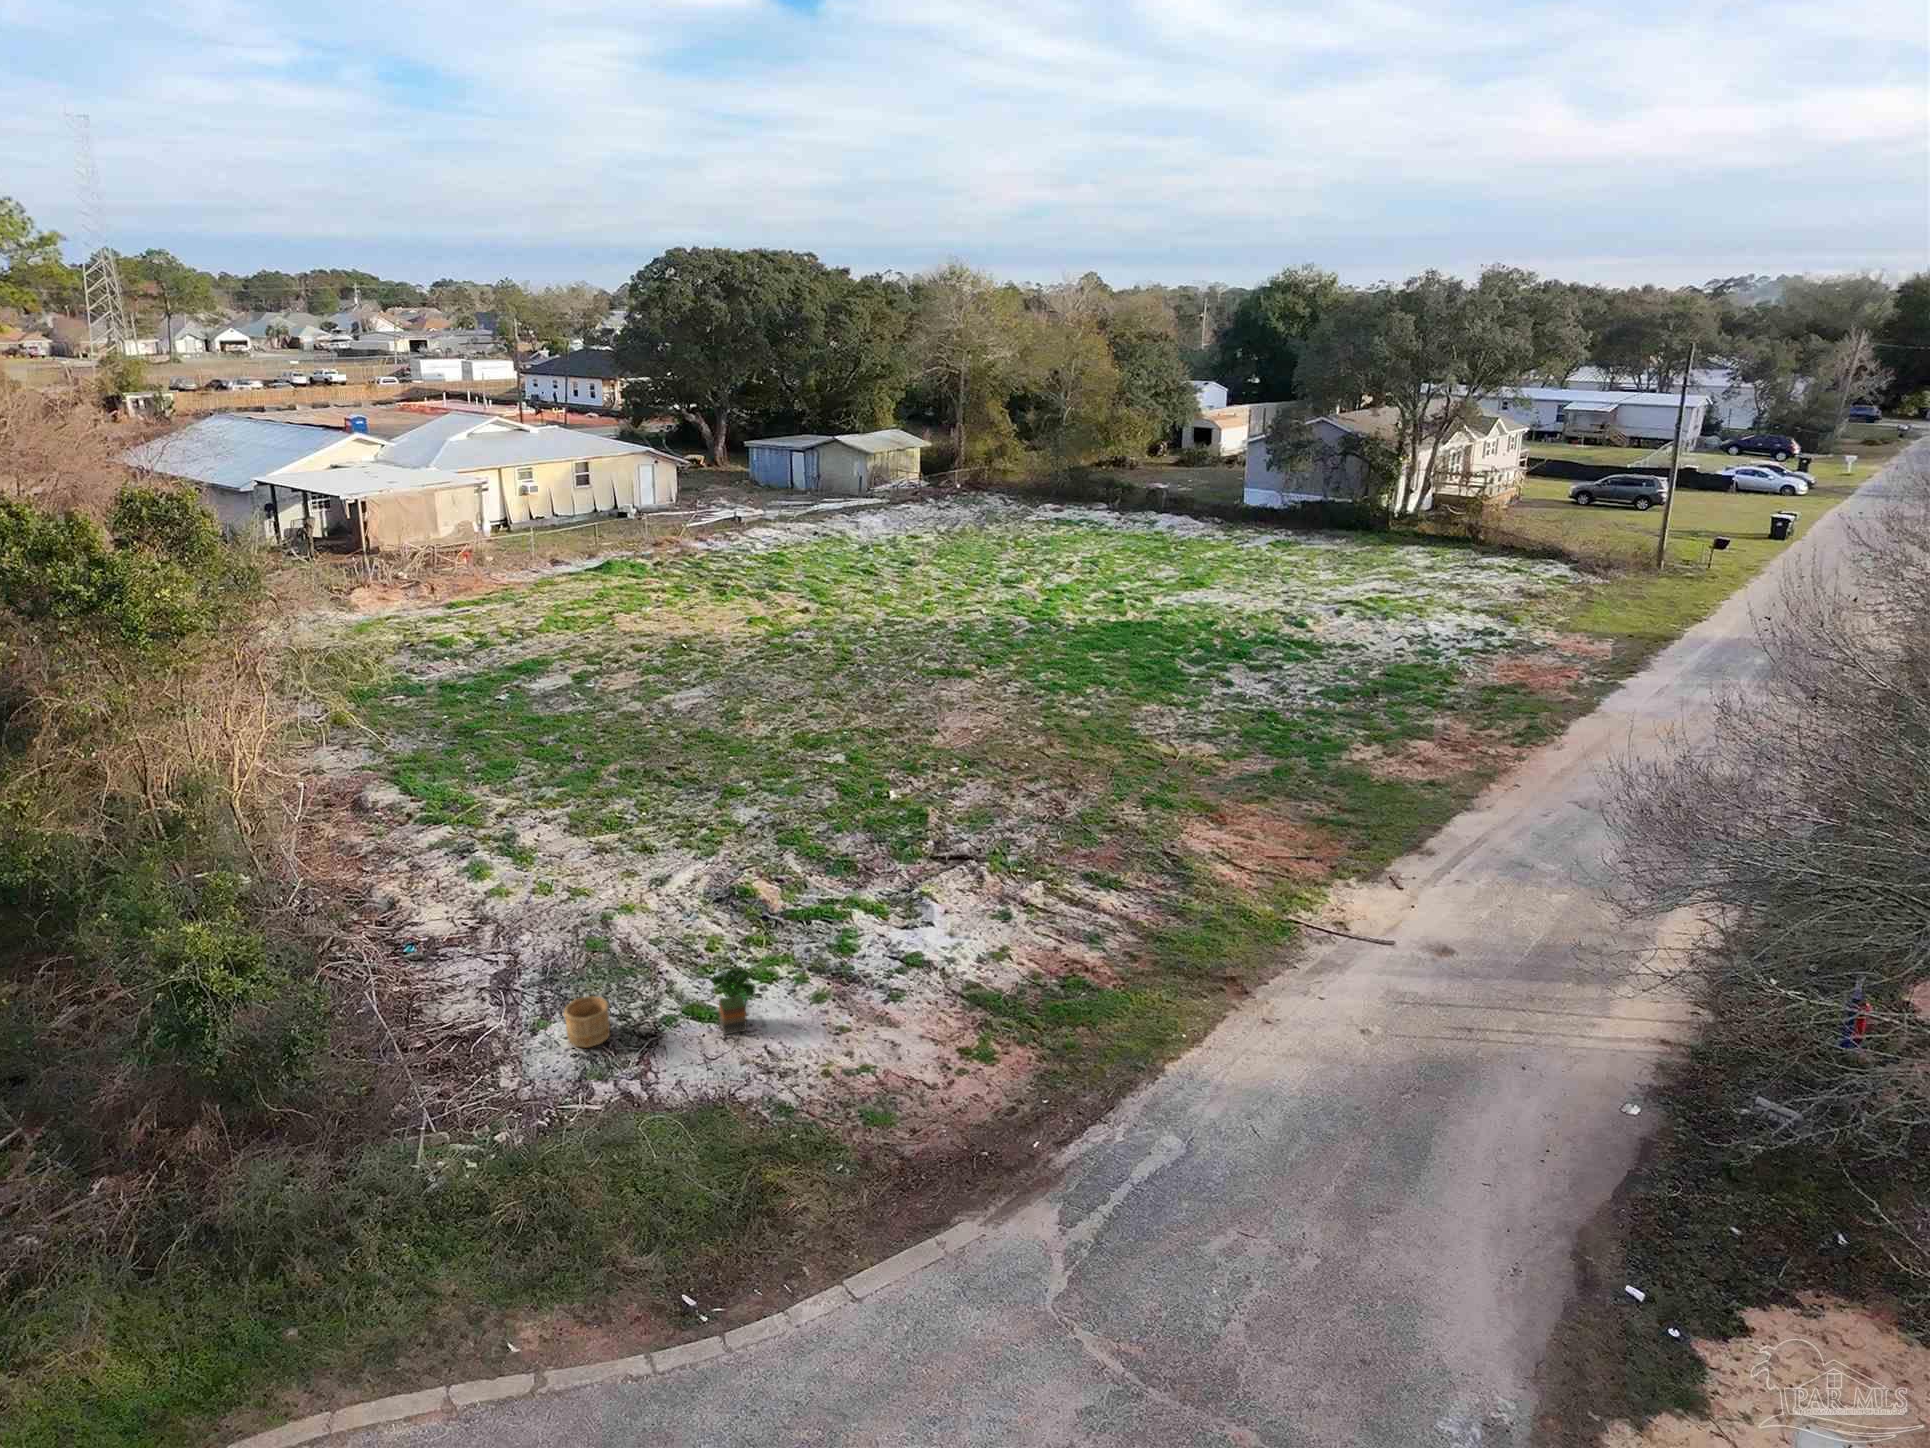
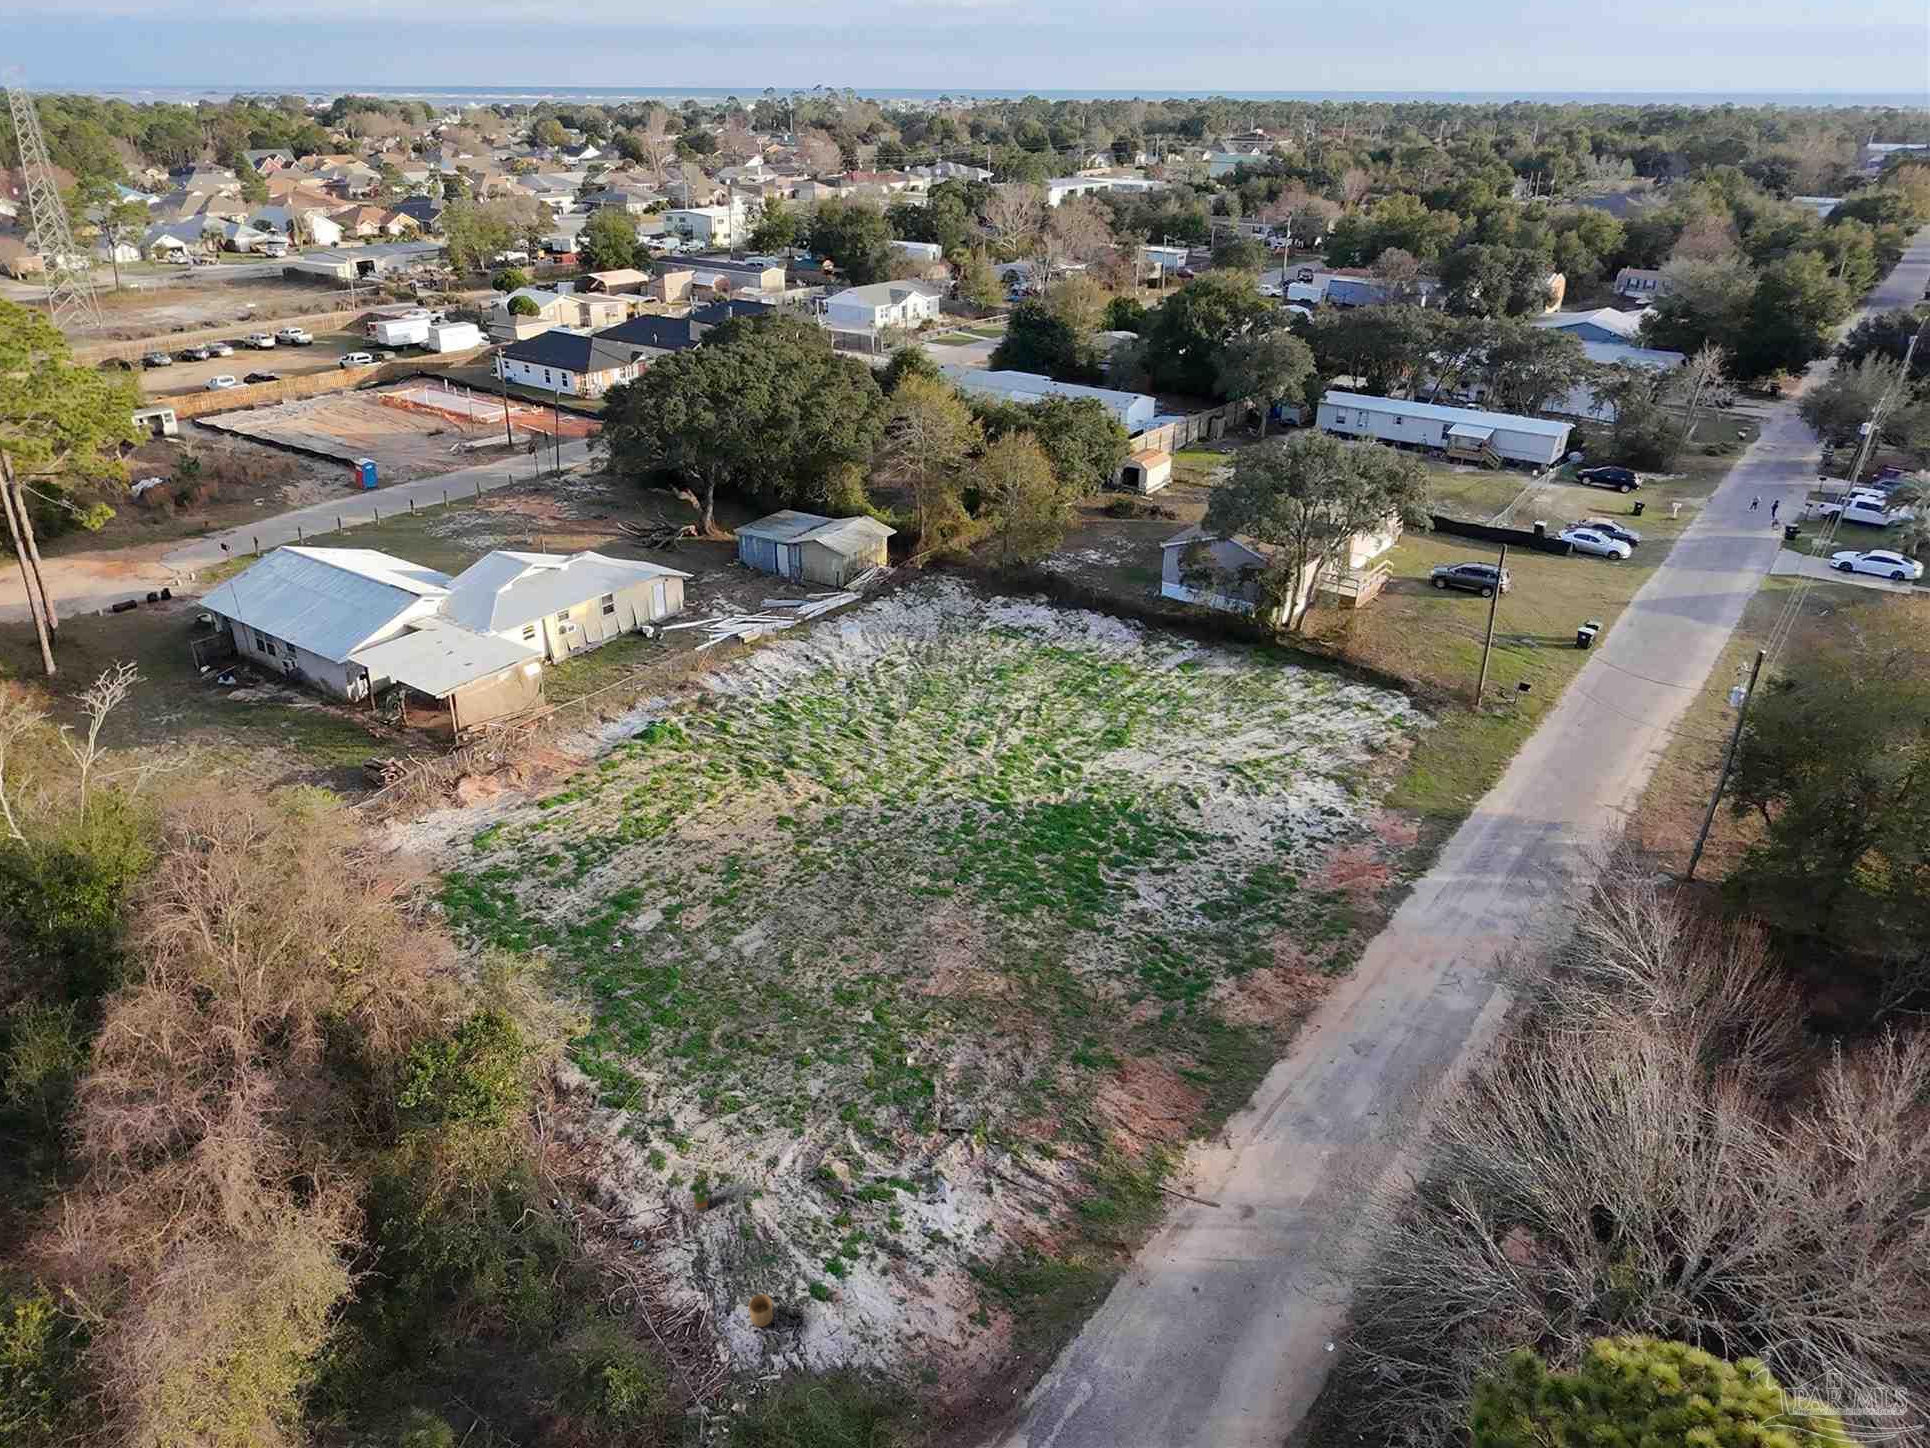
potted tree: present [712,967,755,1034] -> present [689,1179,712,1213]

